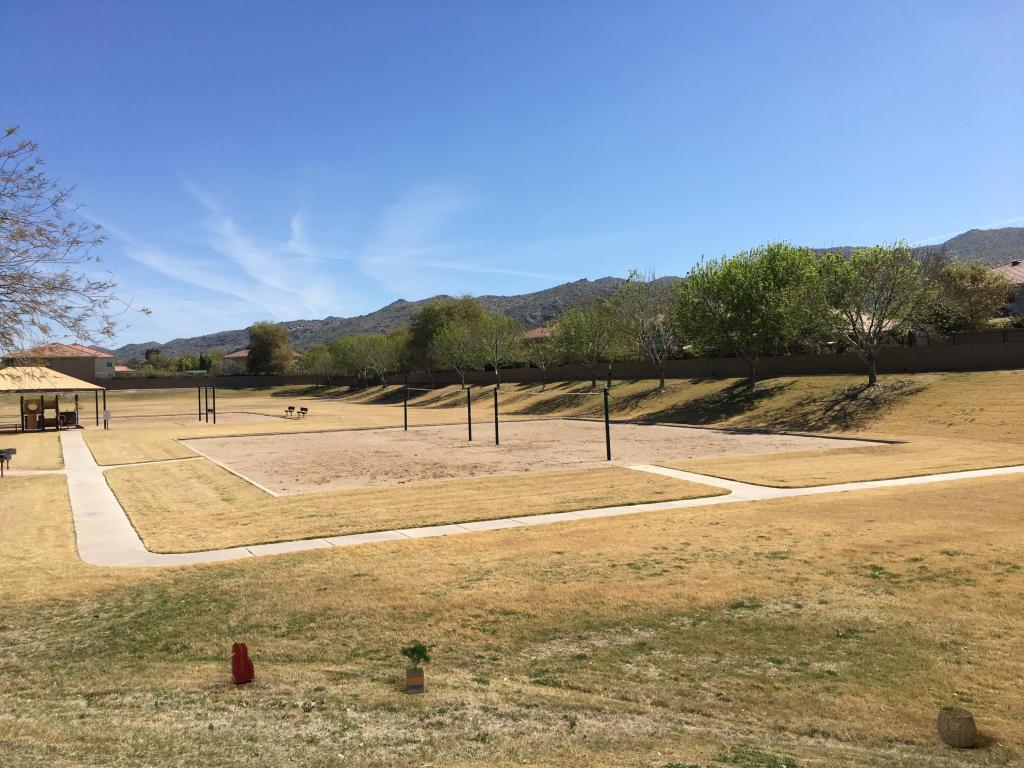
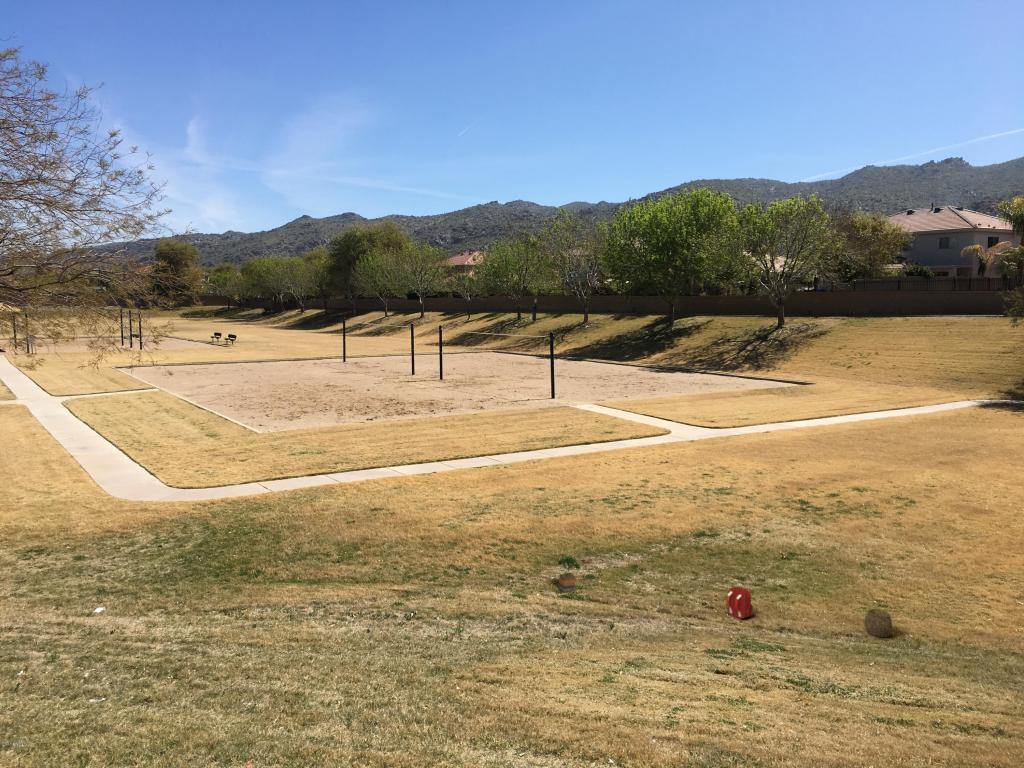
backpack: present [224,642,254,684] -> present [726,586,753,619]
potted tree: present [401,645,430,694] -> present [557,557,580,592]

